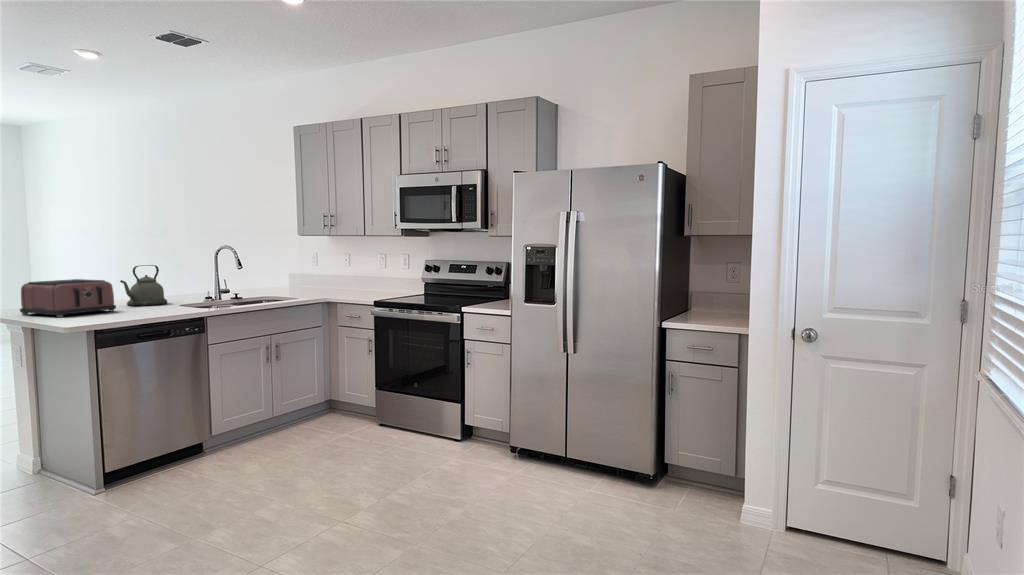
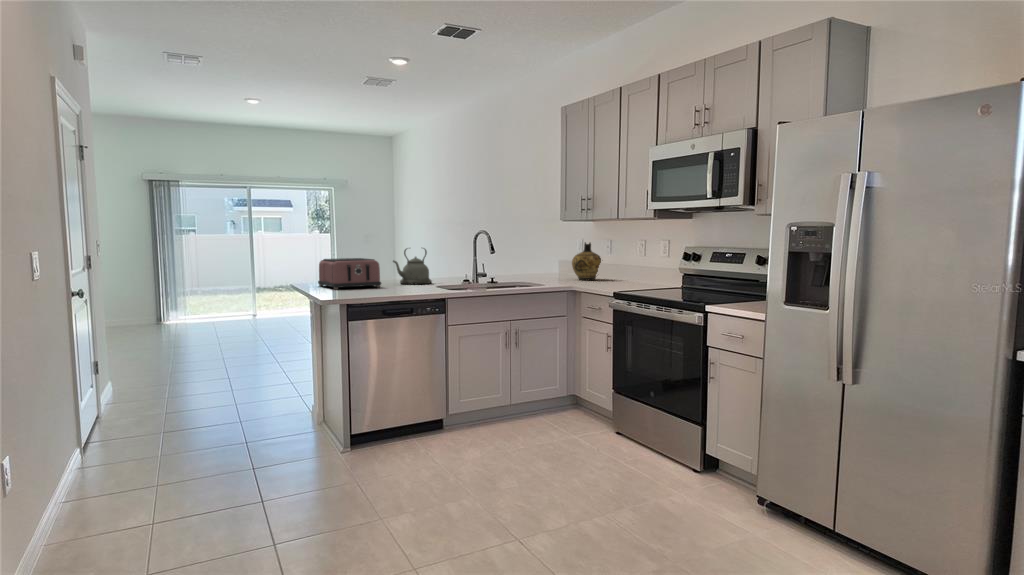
ceramic jug: none [311,255,341,291] -> present [572,242,601,280]

